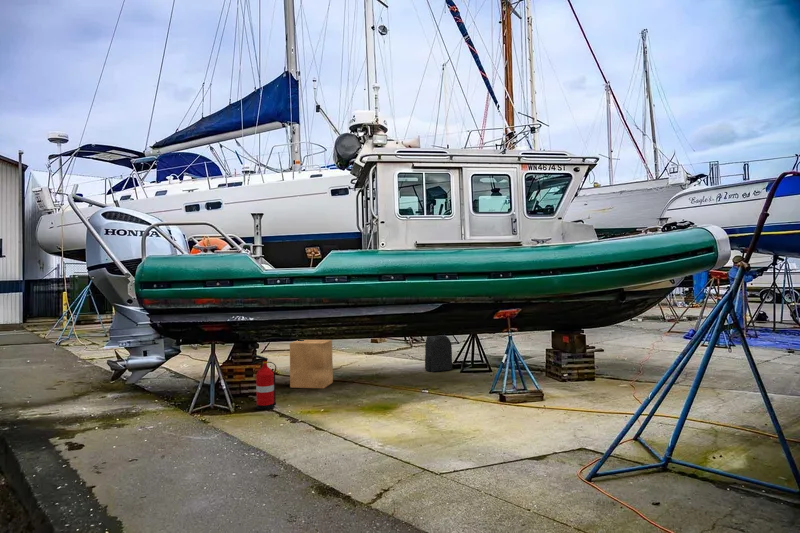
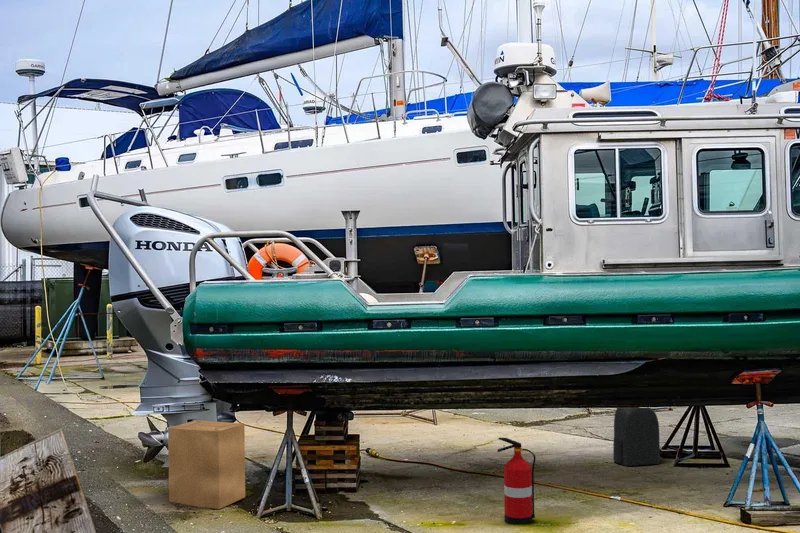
cardboard box: present [290,340,333,388] -> present [168,420,245,509]
fire extinguisher: present [252,355,276,410] -> present [498,438,536,524]

